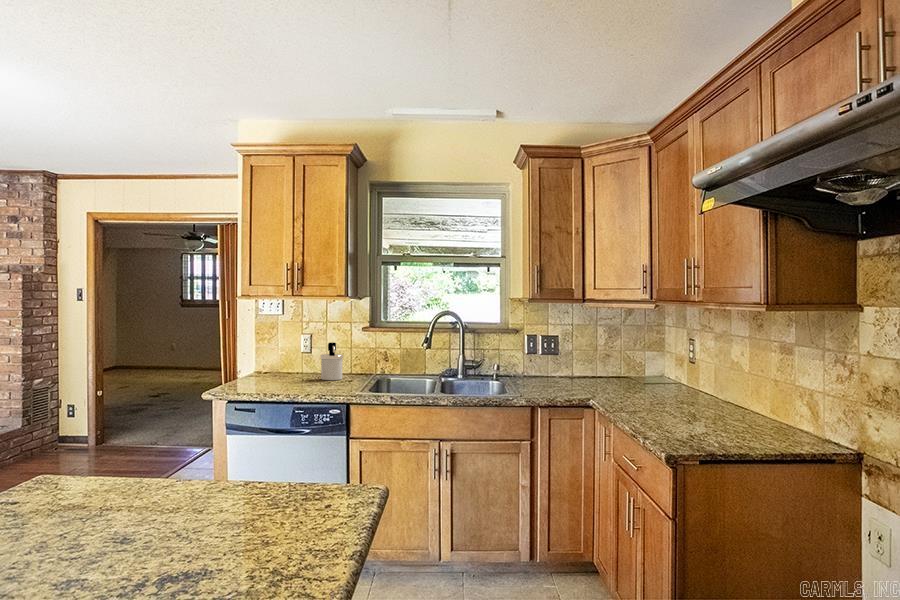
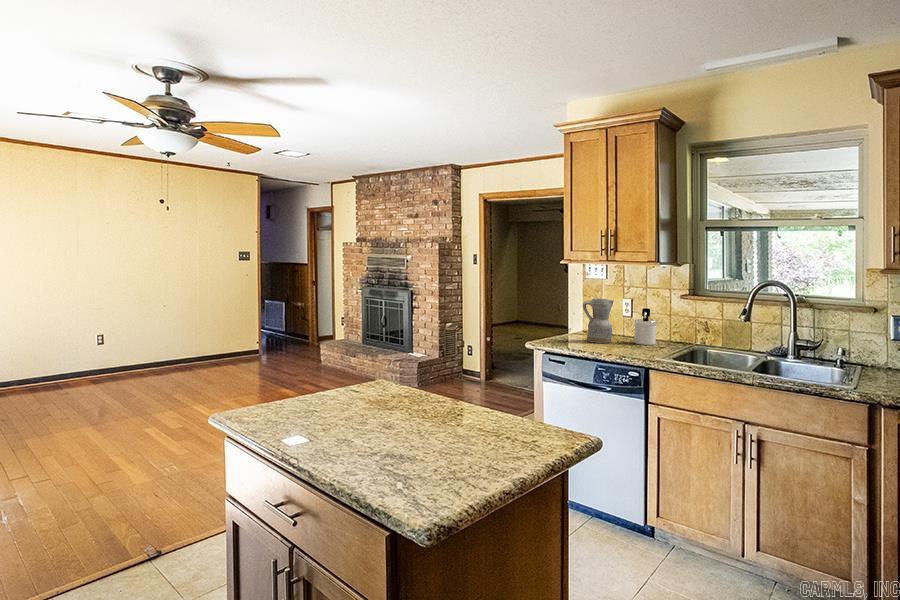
ceramic pitcher: none [266,335,300,383] -> present [583,298,614,343]

